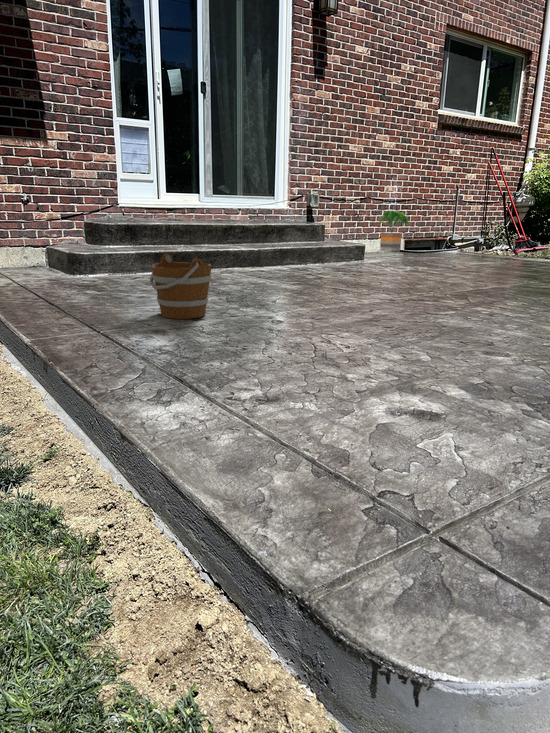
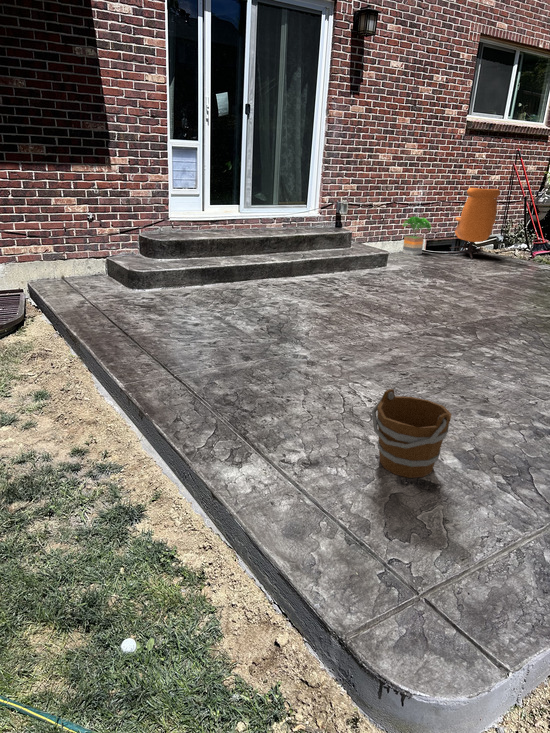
lounge chair: none [429,177,479,253] -> present [448,188,500,259]
bucket: present [149,254,211,319] -> present [372,389,452,478]

